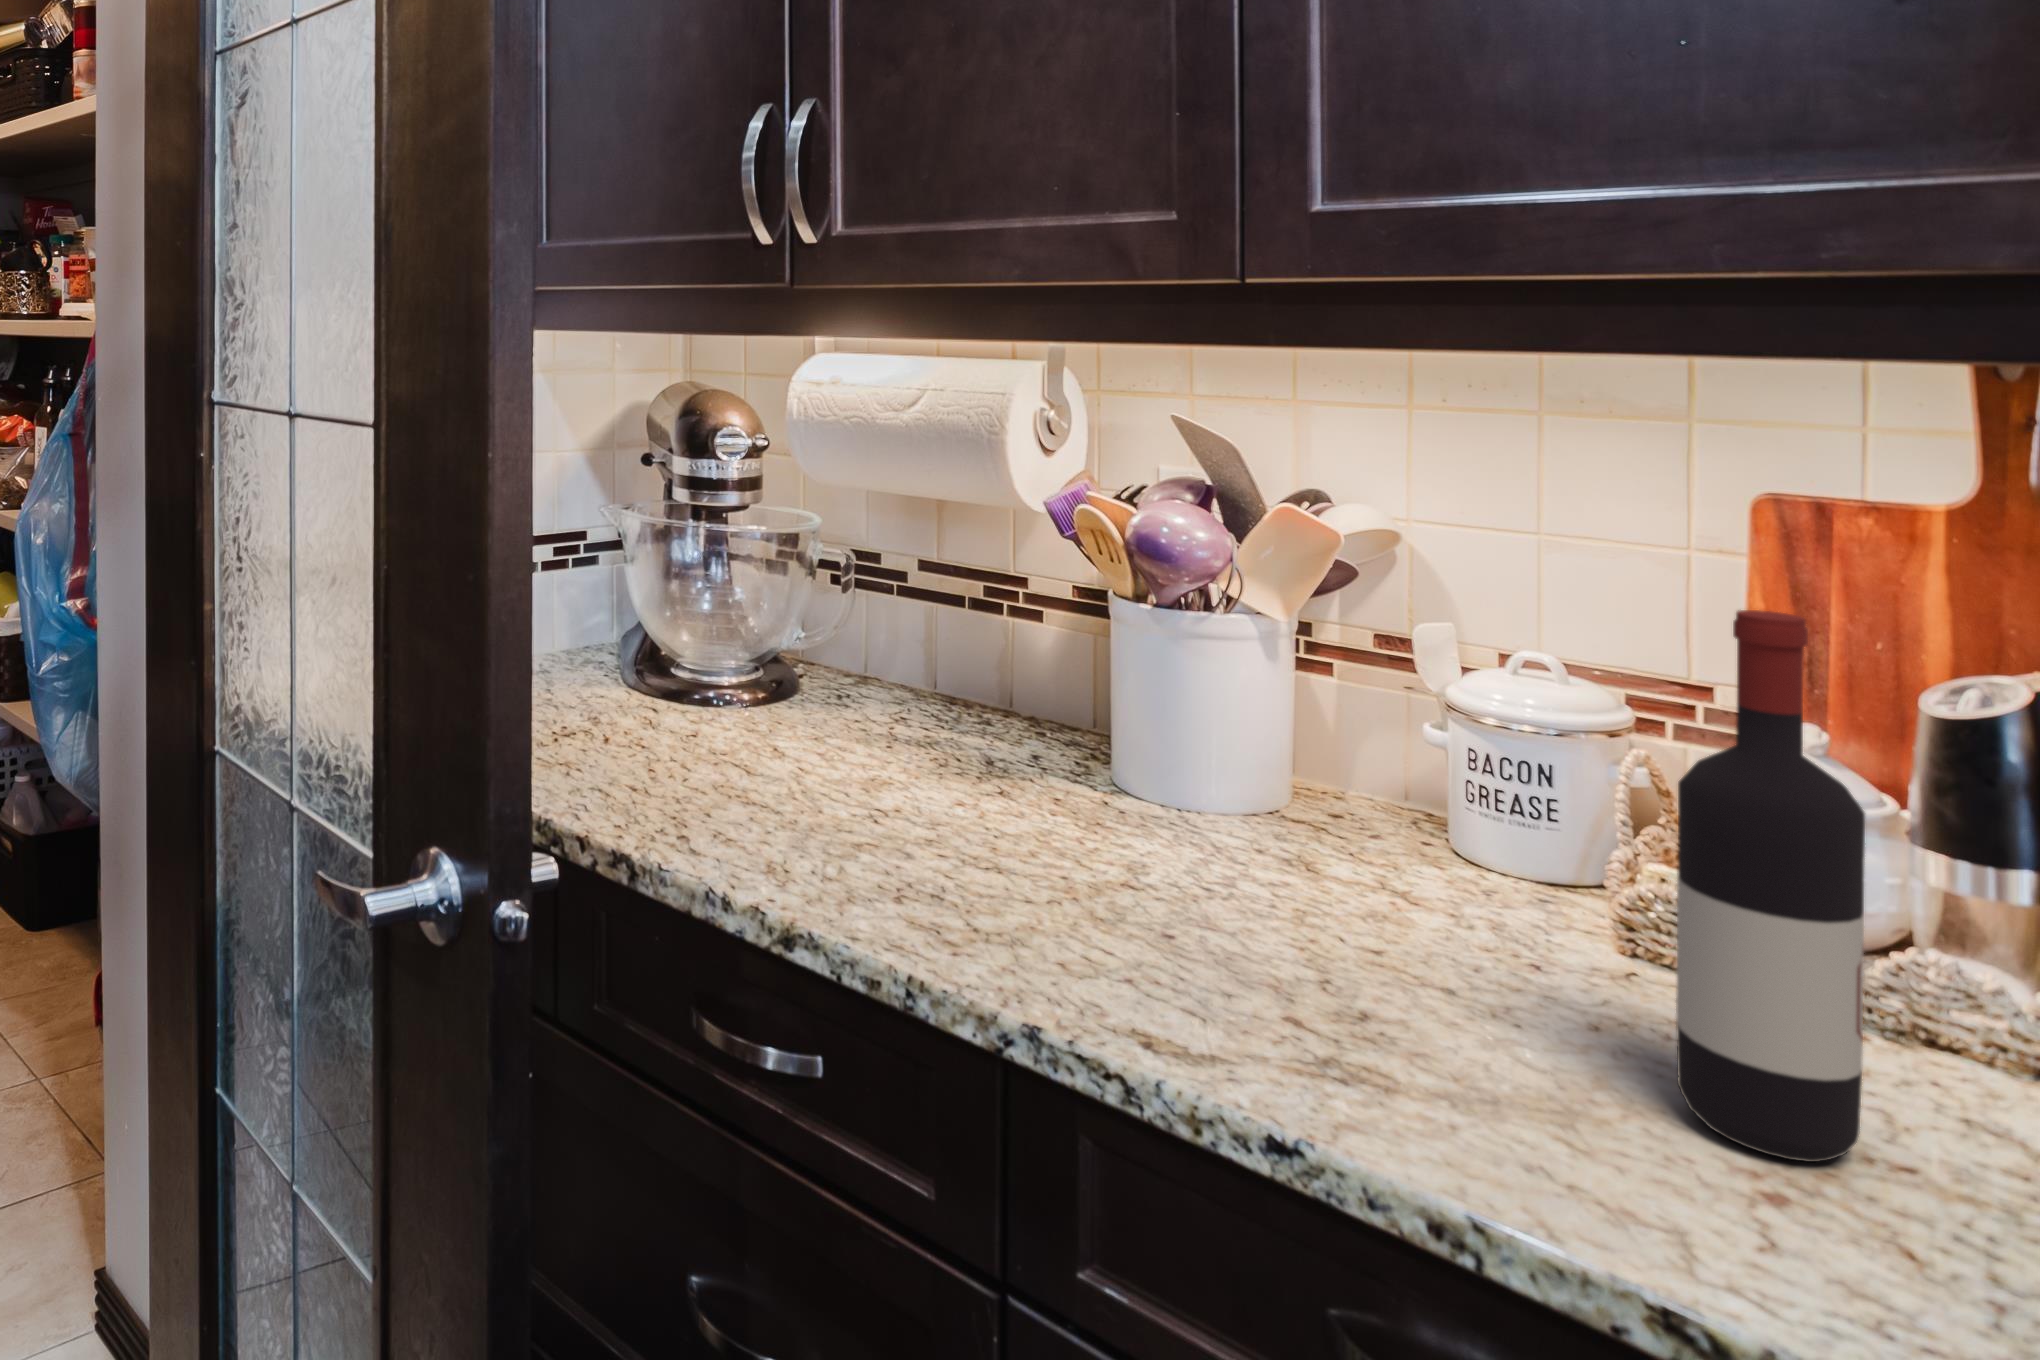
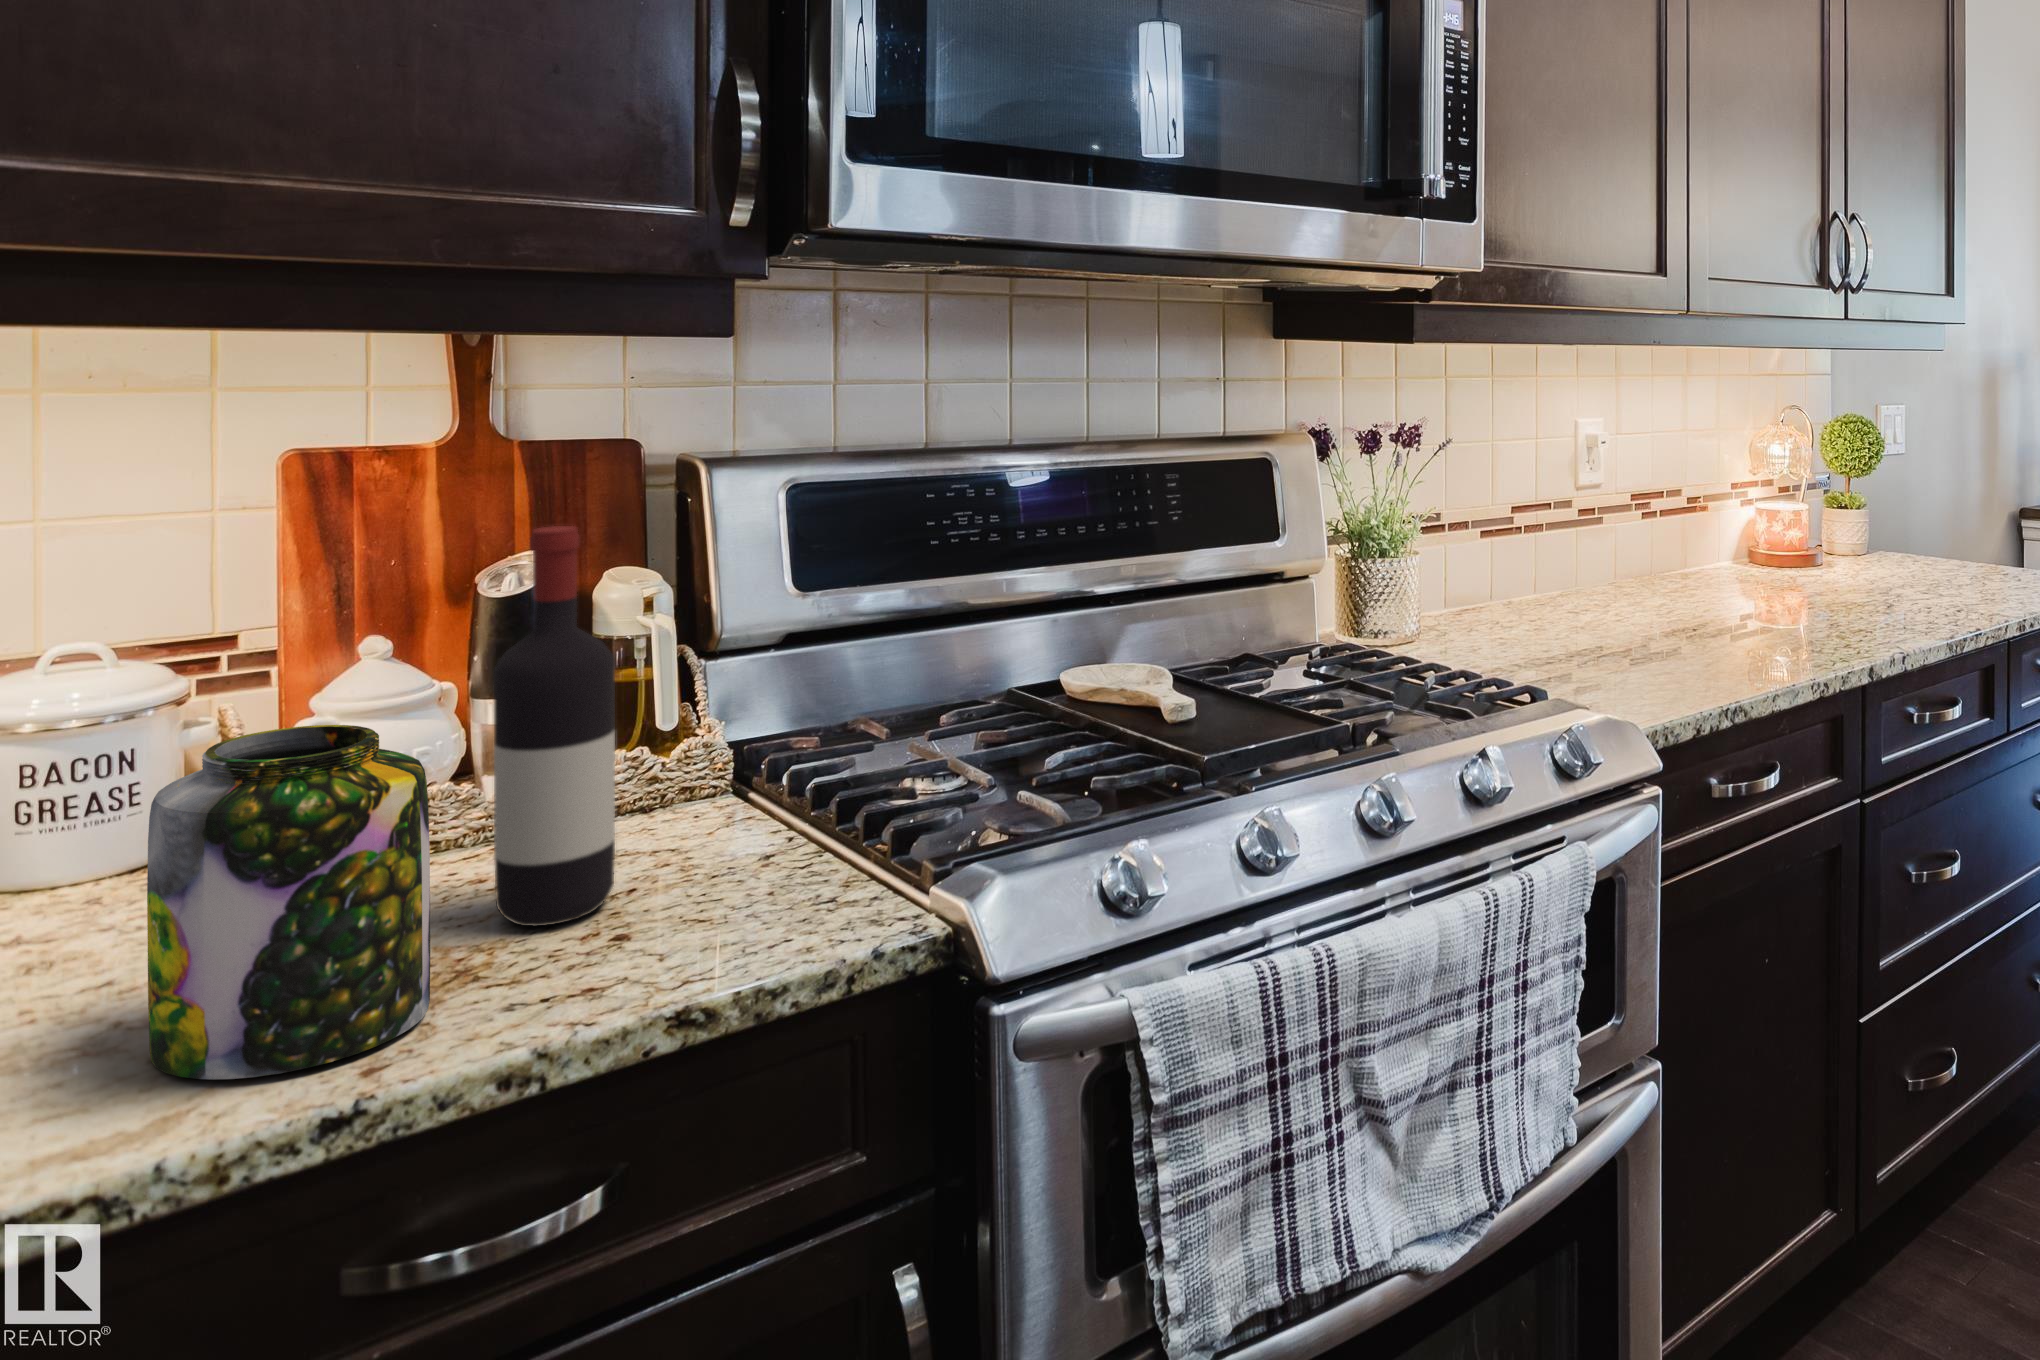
jar: none [1253,733,1497,1109] -> present [147,725,430,1079]

